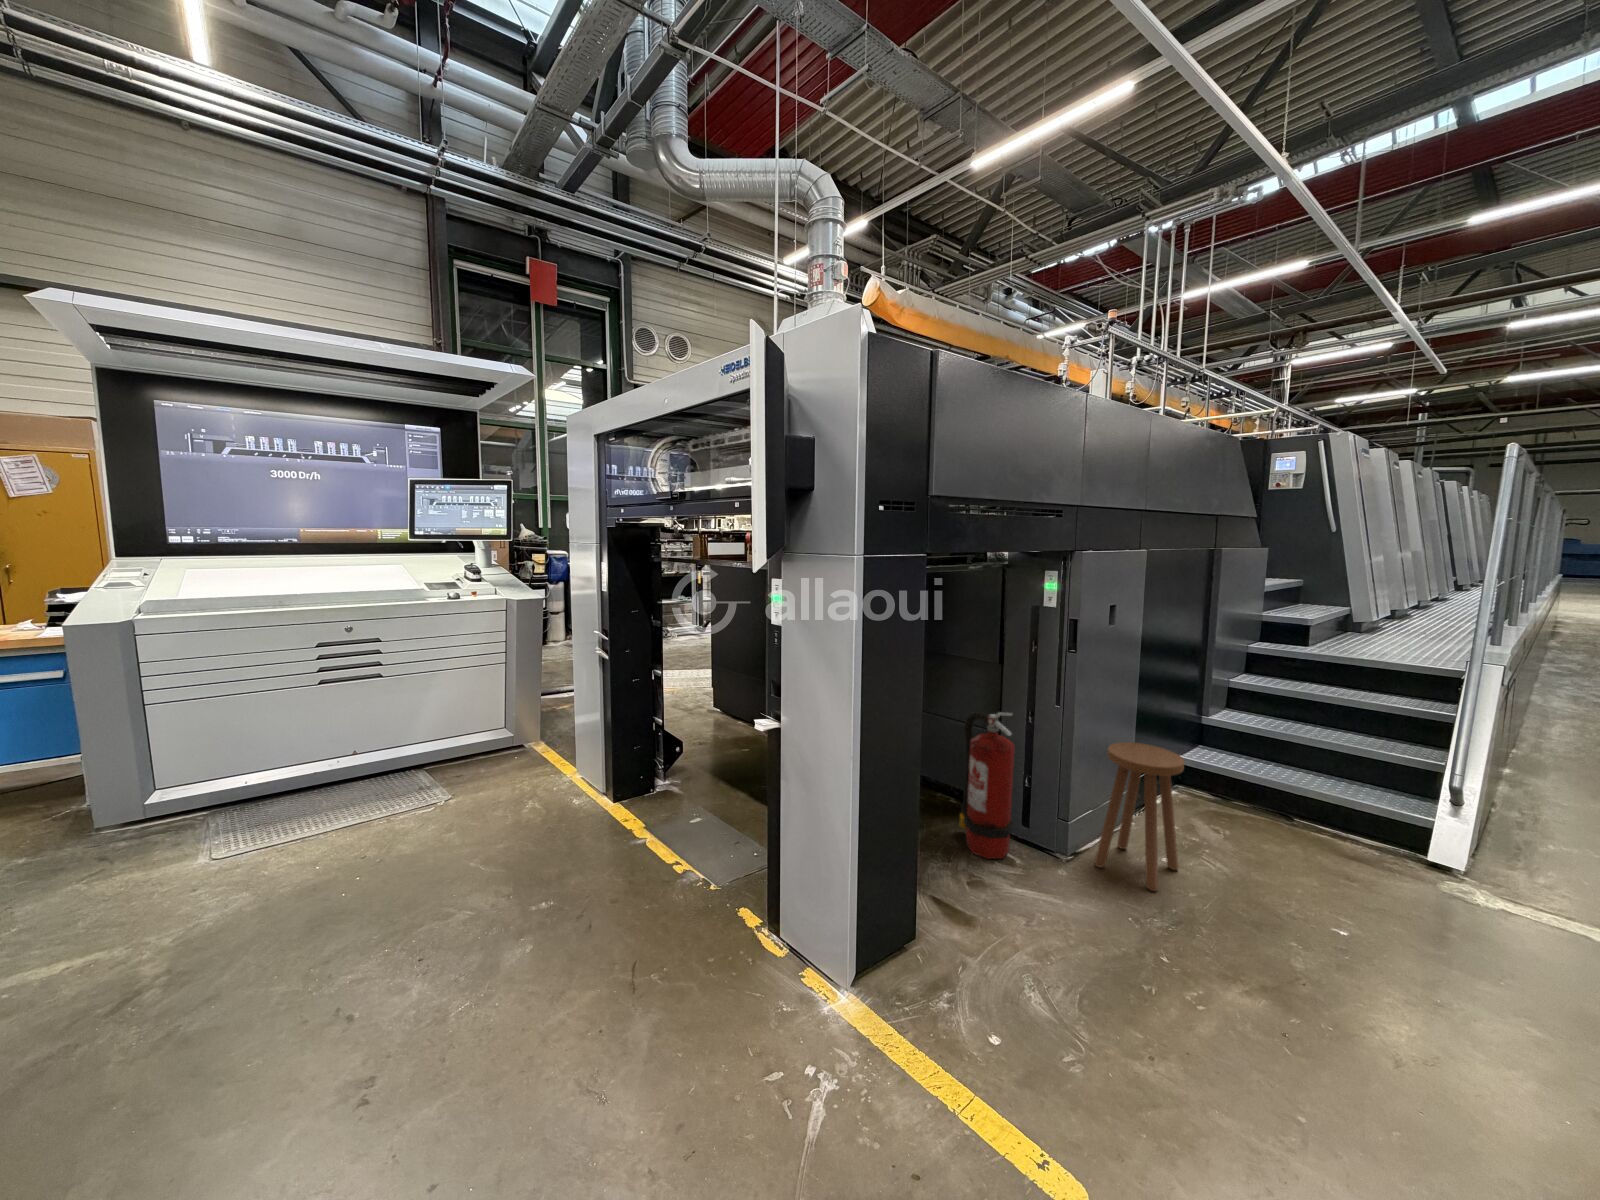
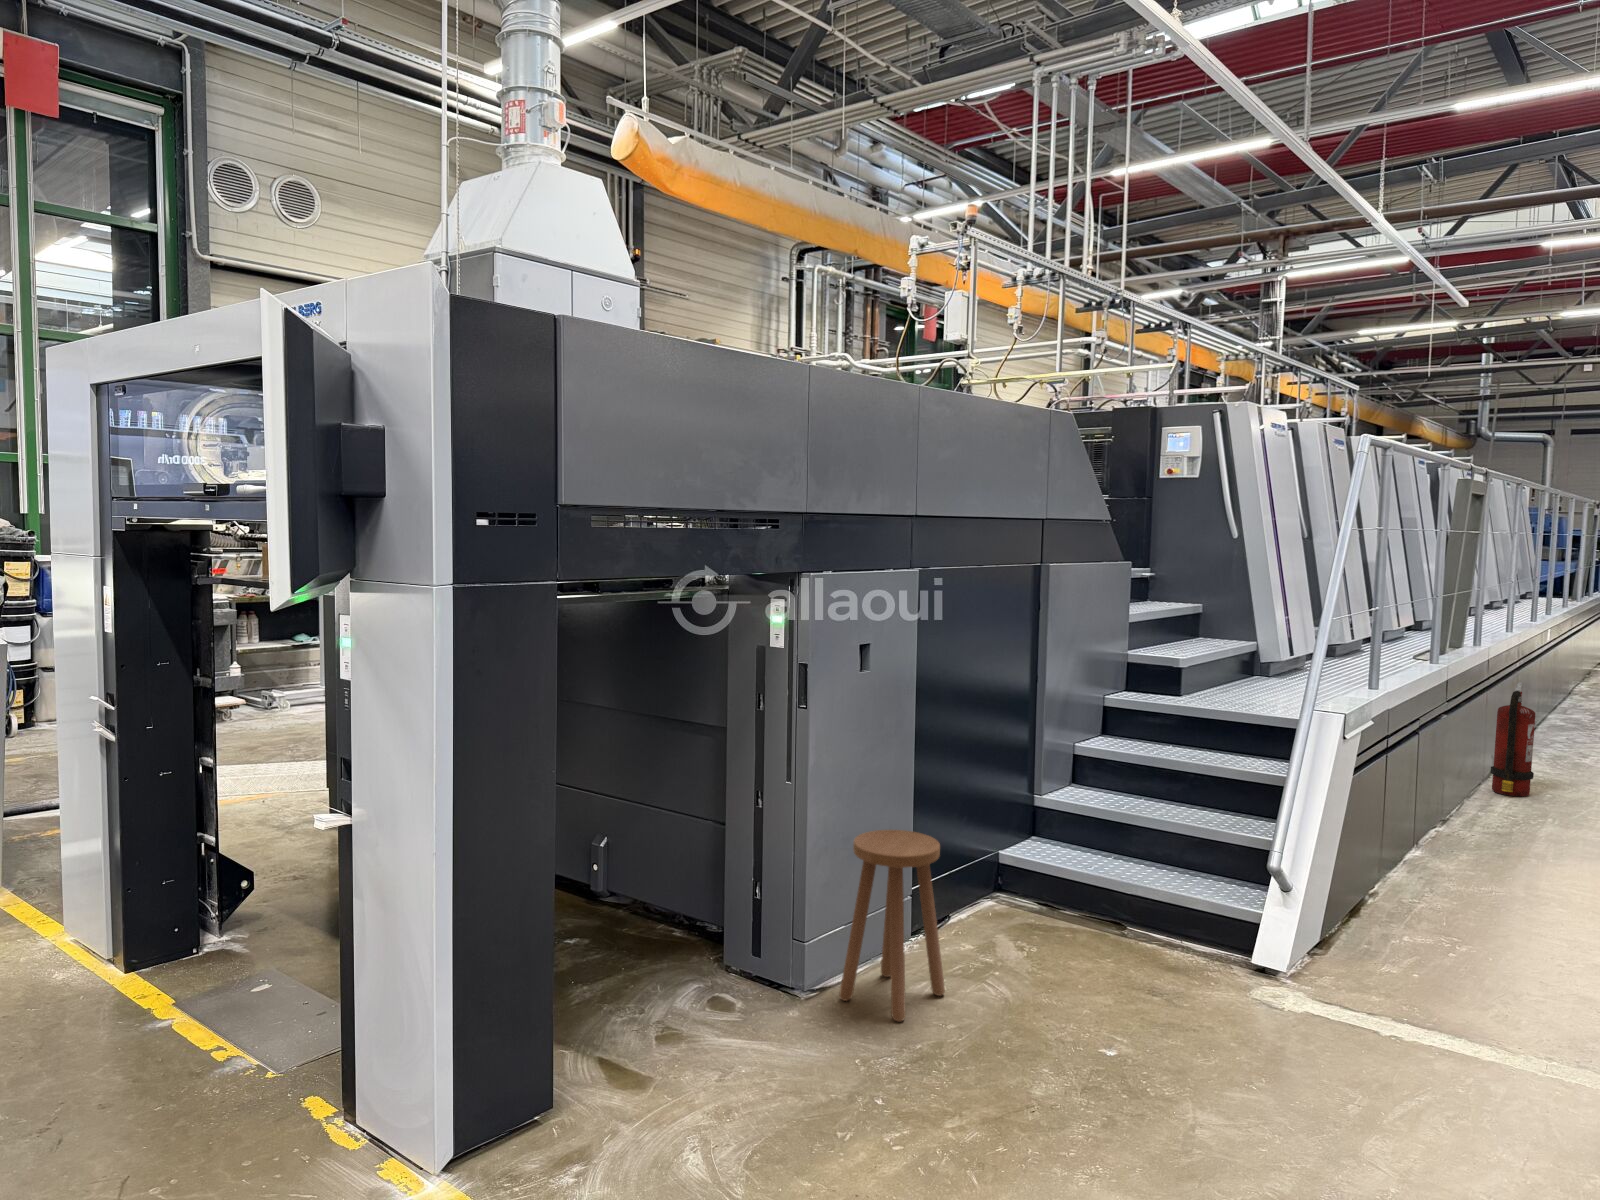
fire extinguisher: present [959,711,1014,859] -> present [1491,682,1535,797]

